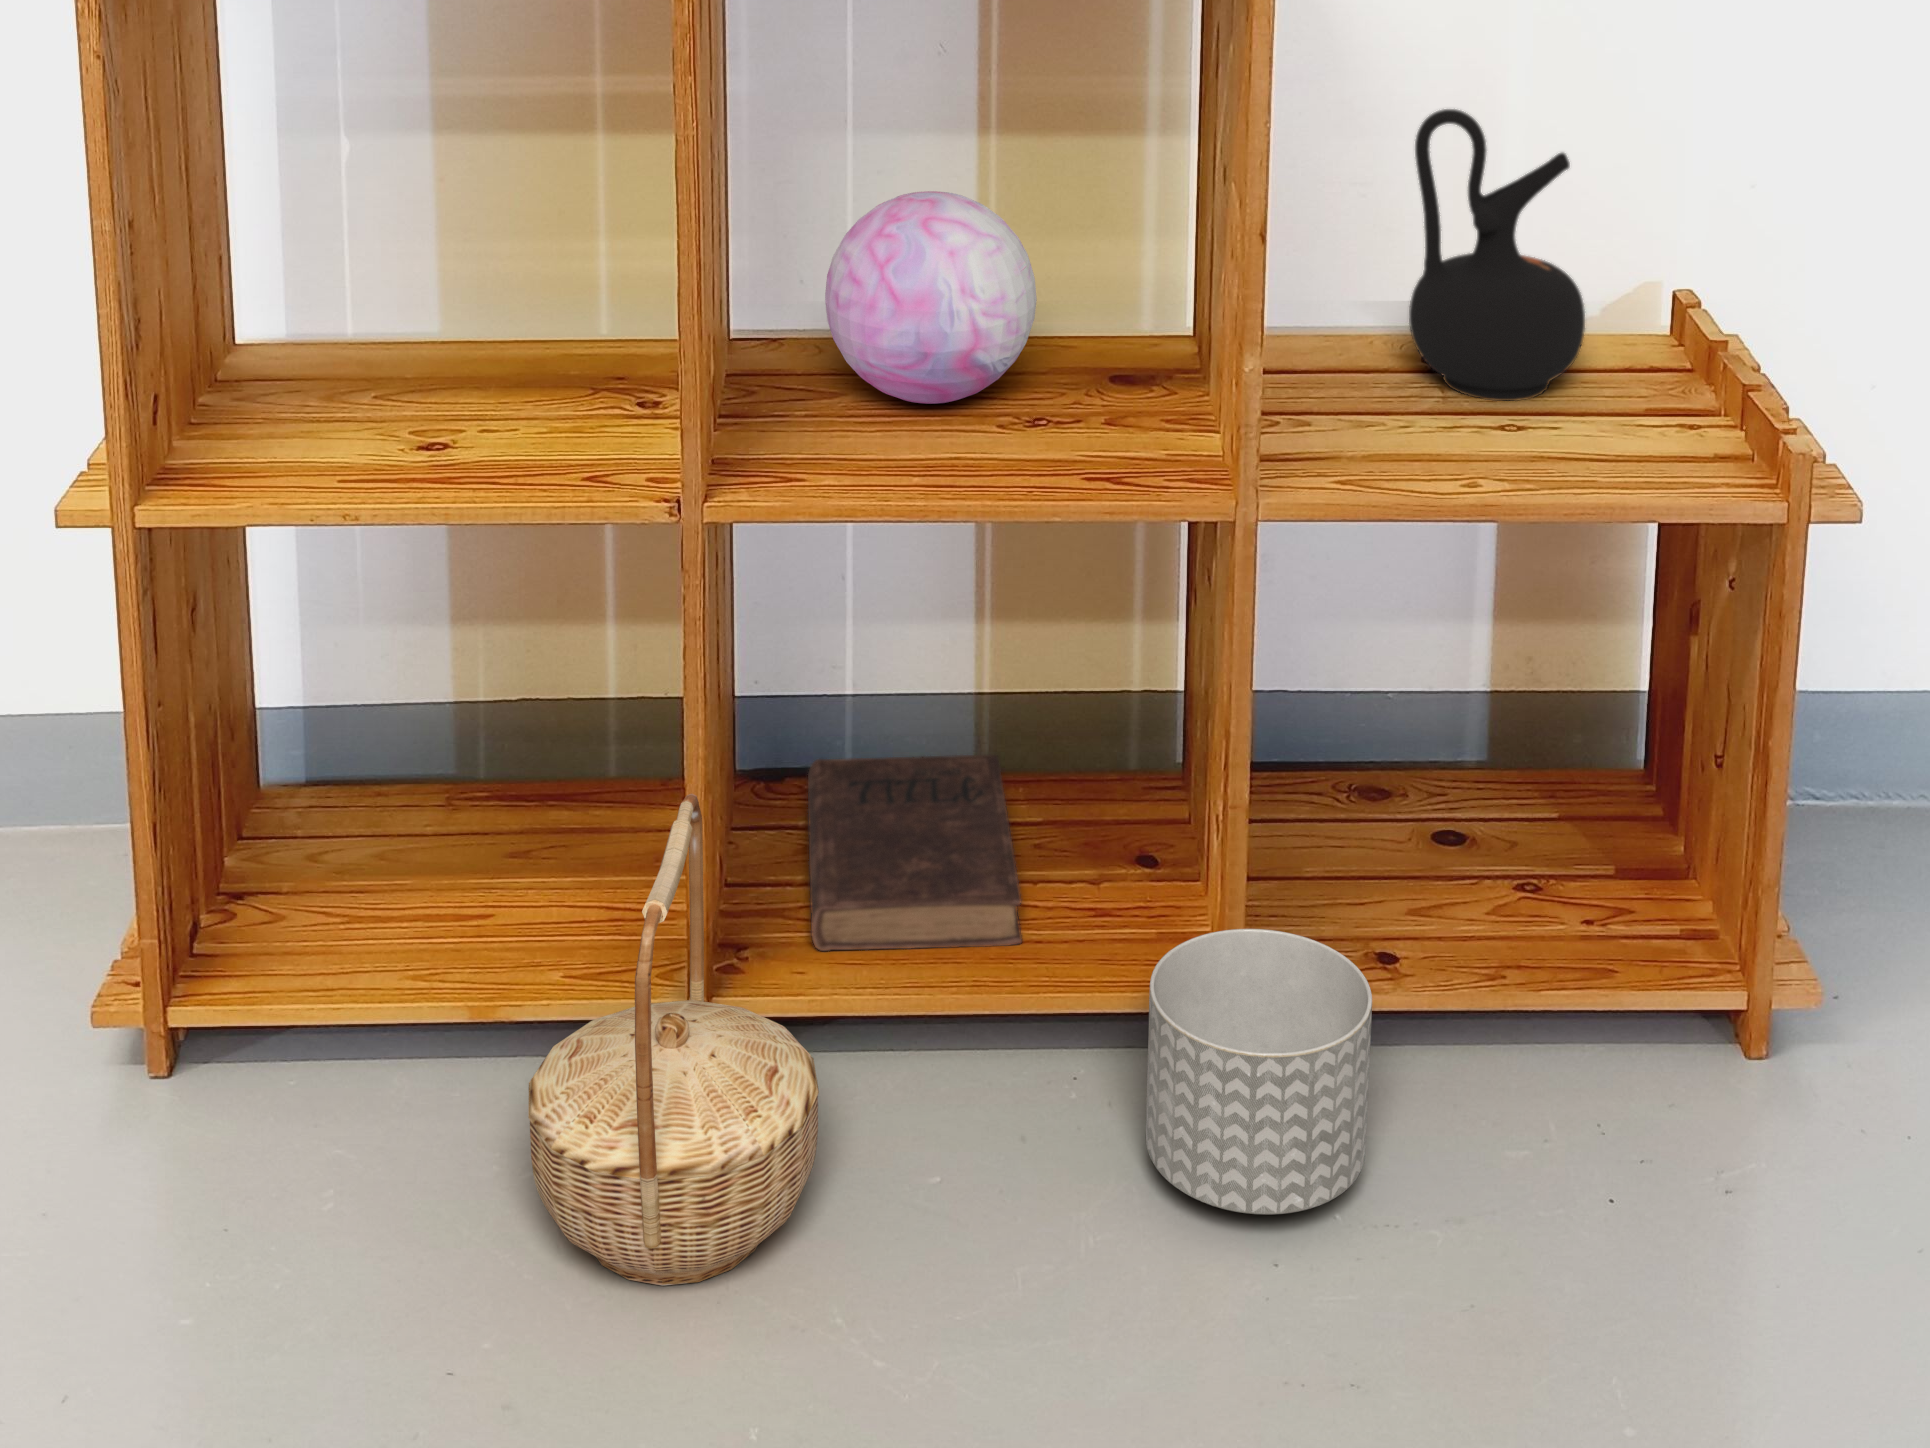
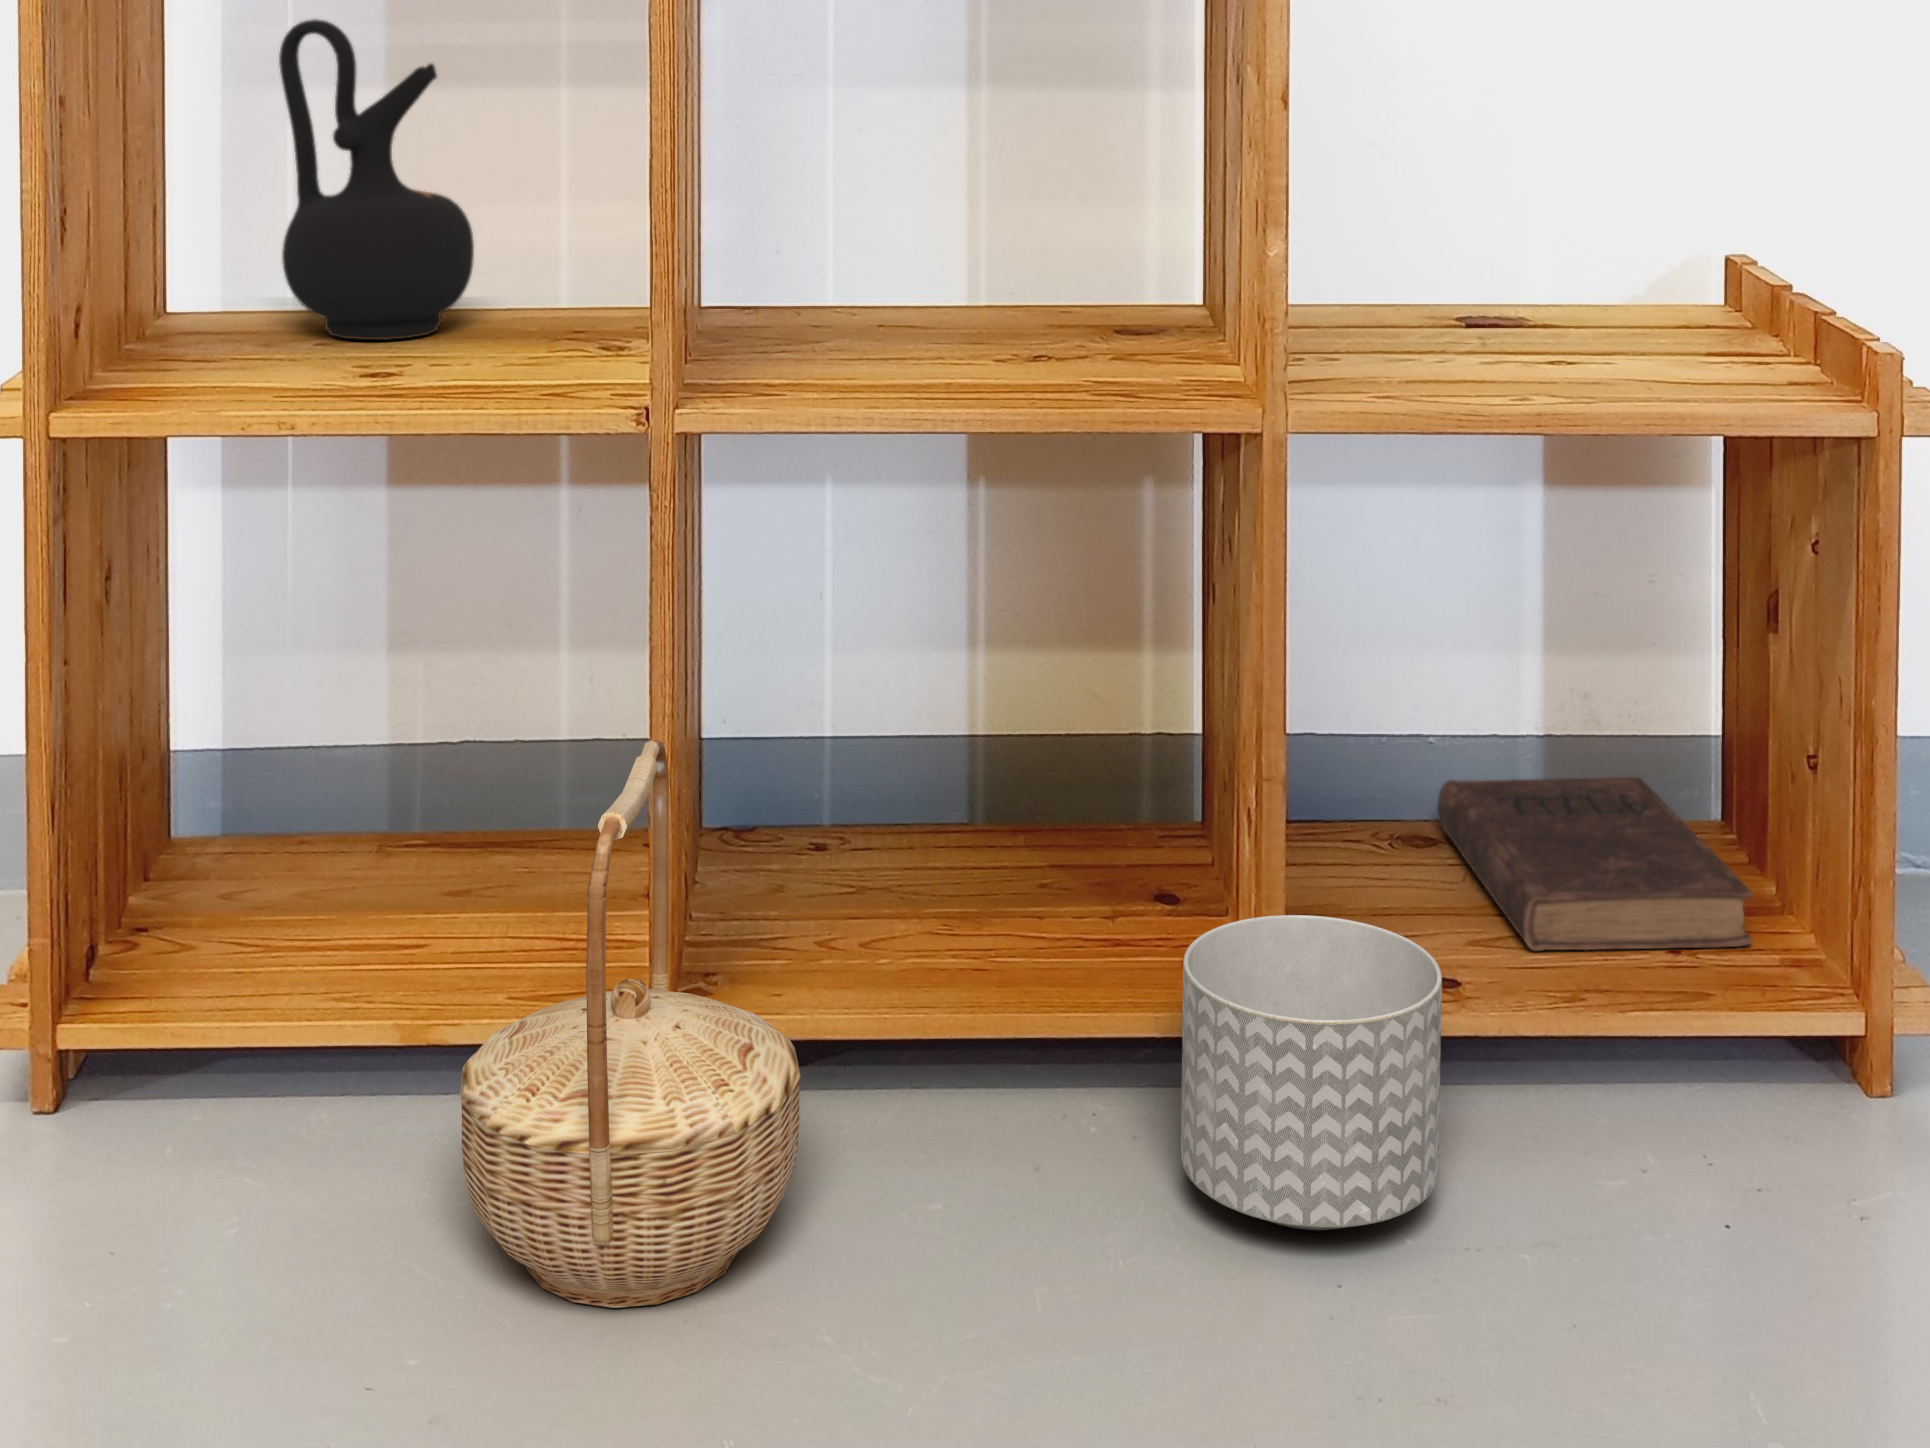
ceramic jug: present [1409,109,1585,401] -> present [279,19,474,340]
decorative orb: present [825,191,1037,404] -> none [811,114,1042,345]
book: present [808,755,1022,951] -> present [1437,777,1752,951]

